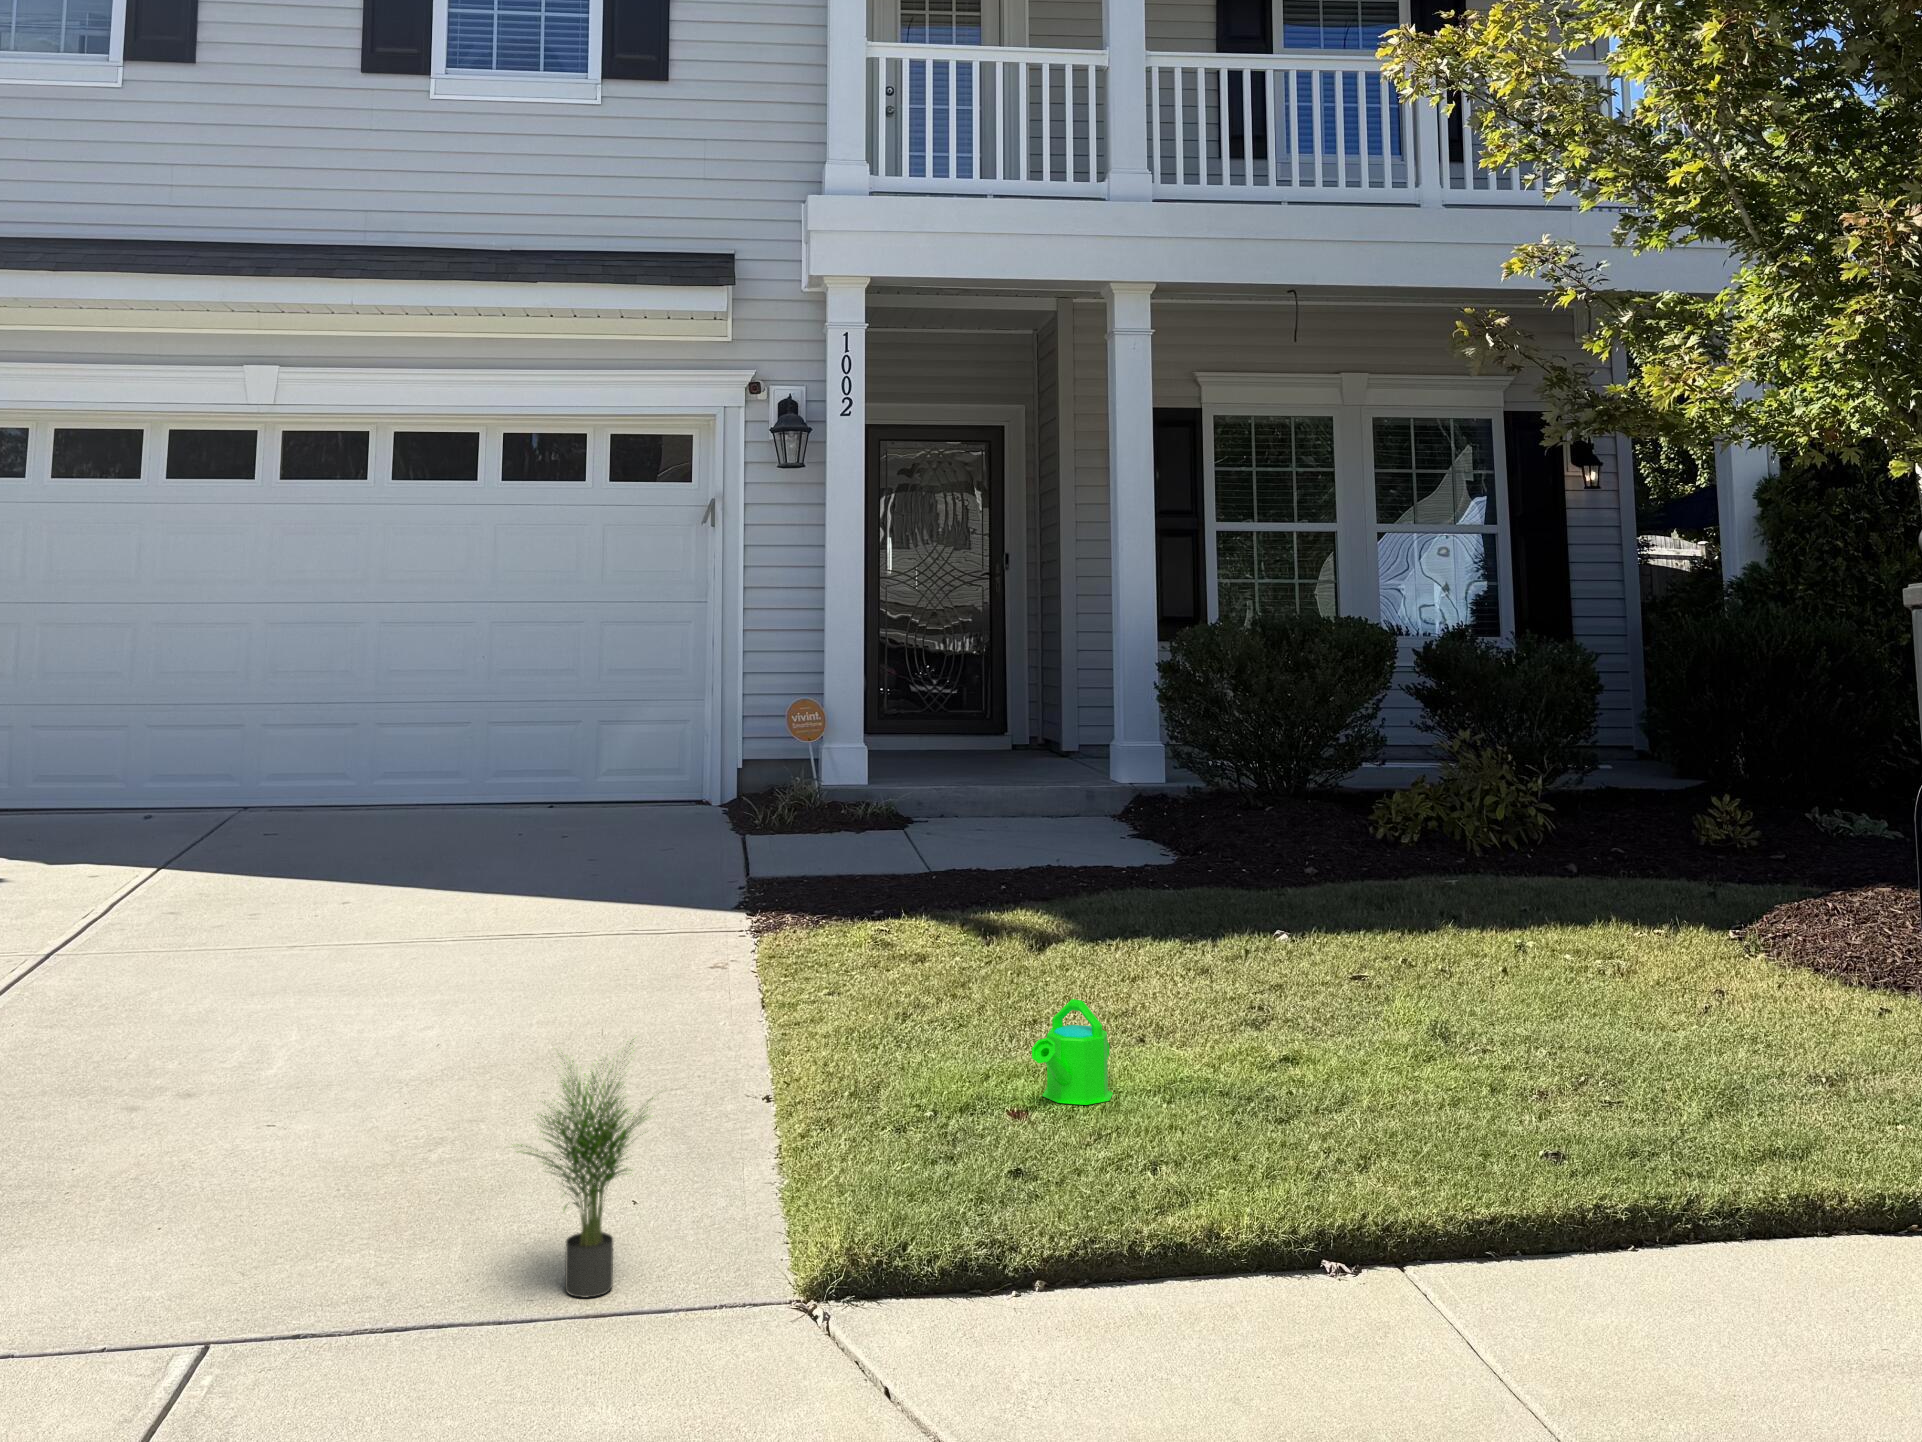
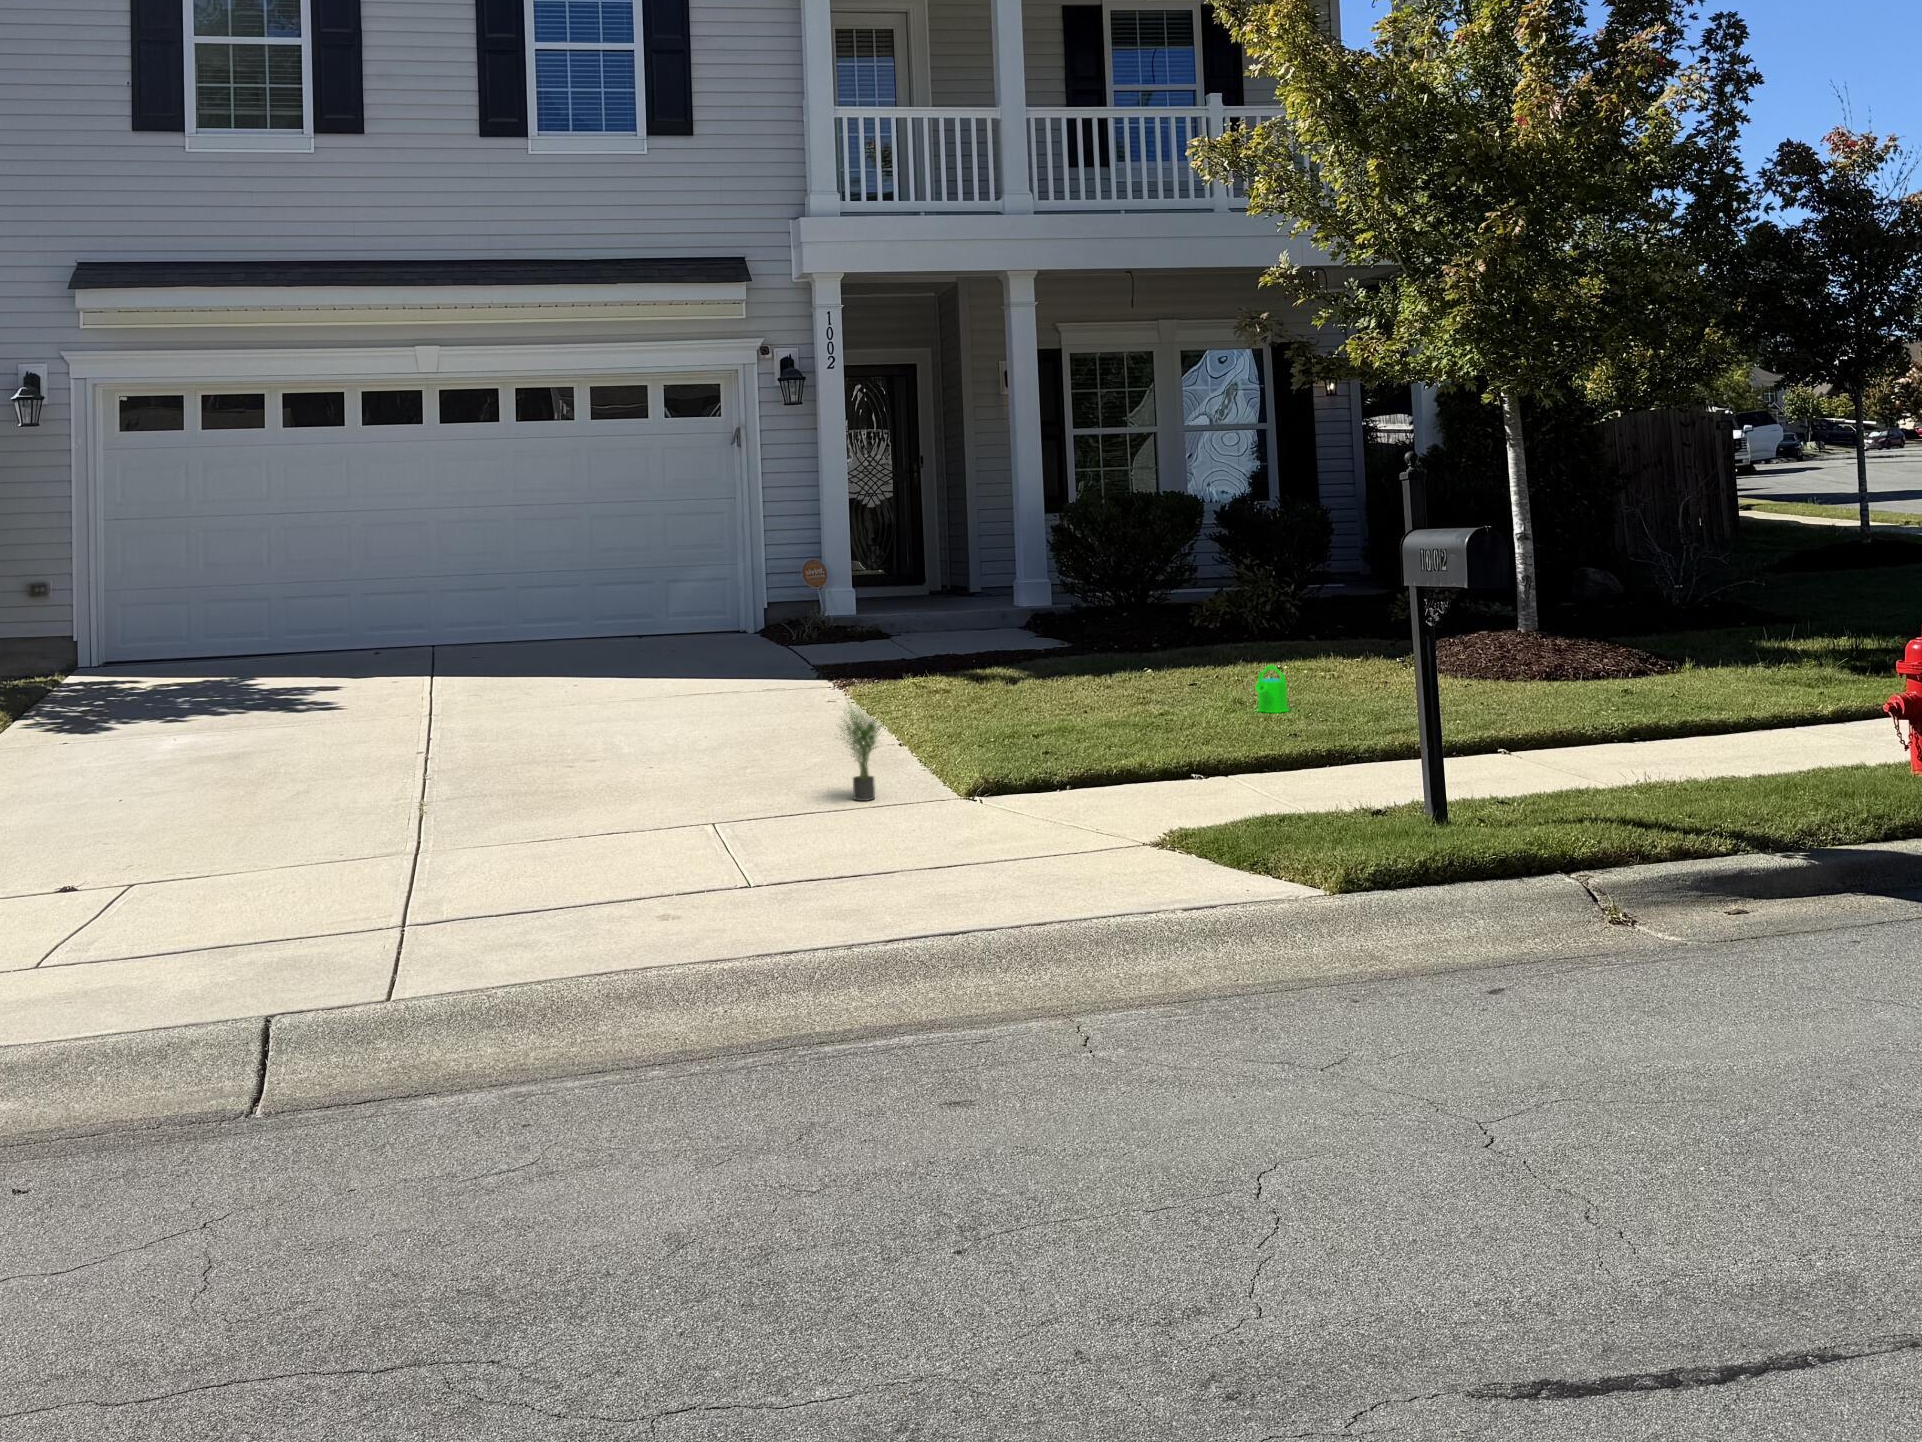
watering can: present [1032,999,1113,1105] -> present [1255,665,1289,713]

